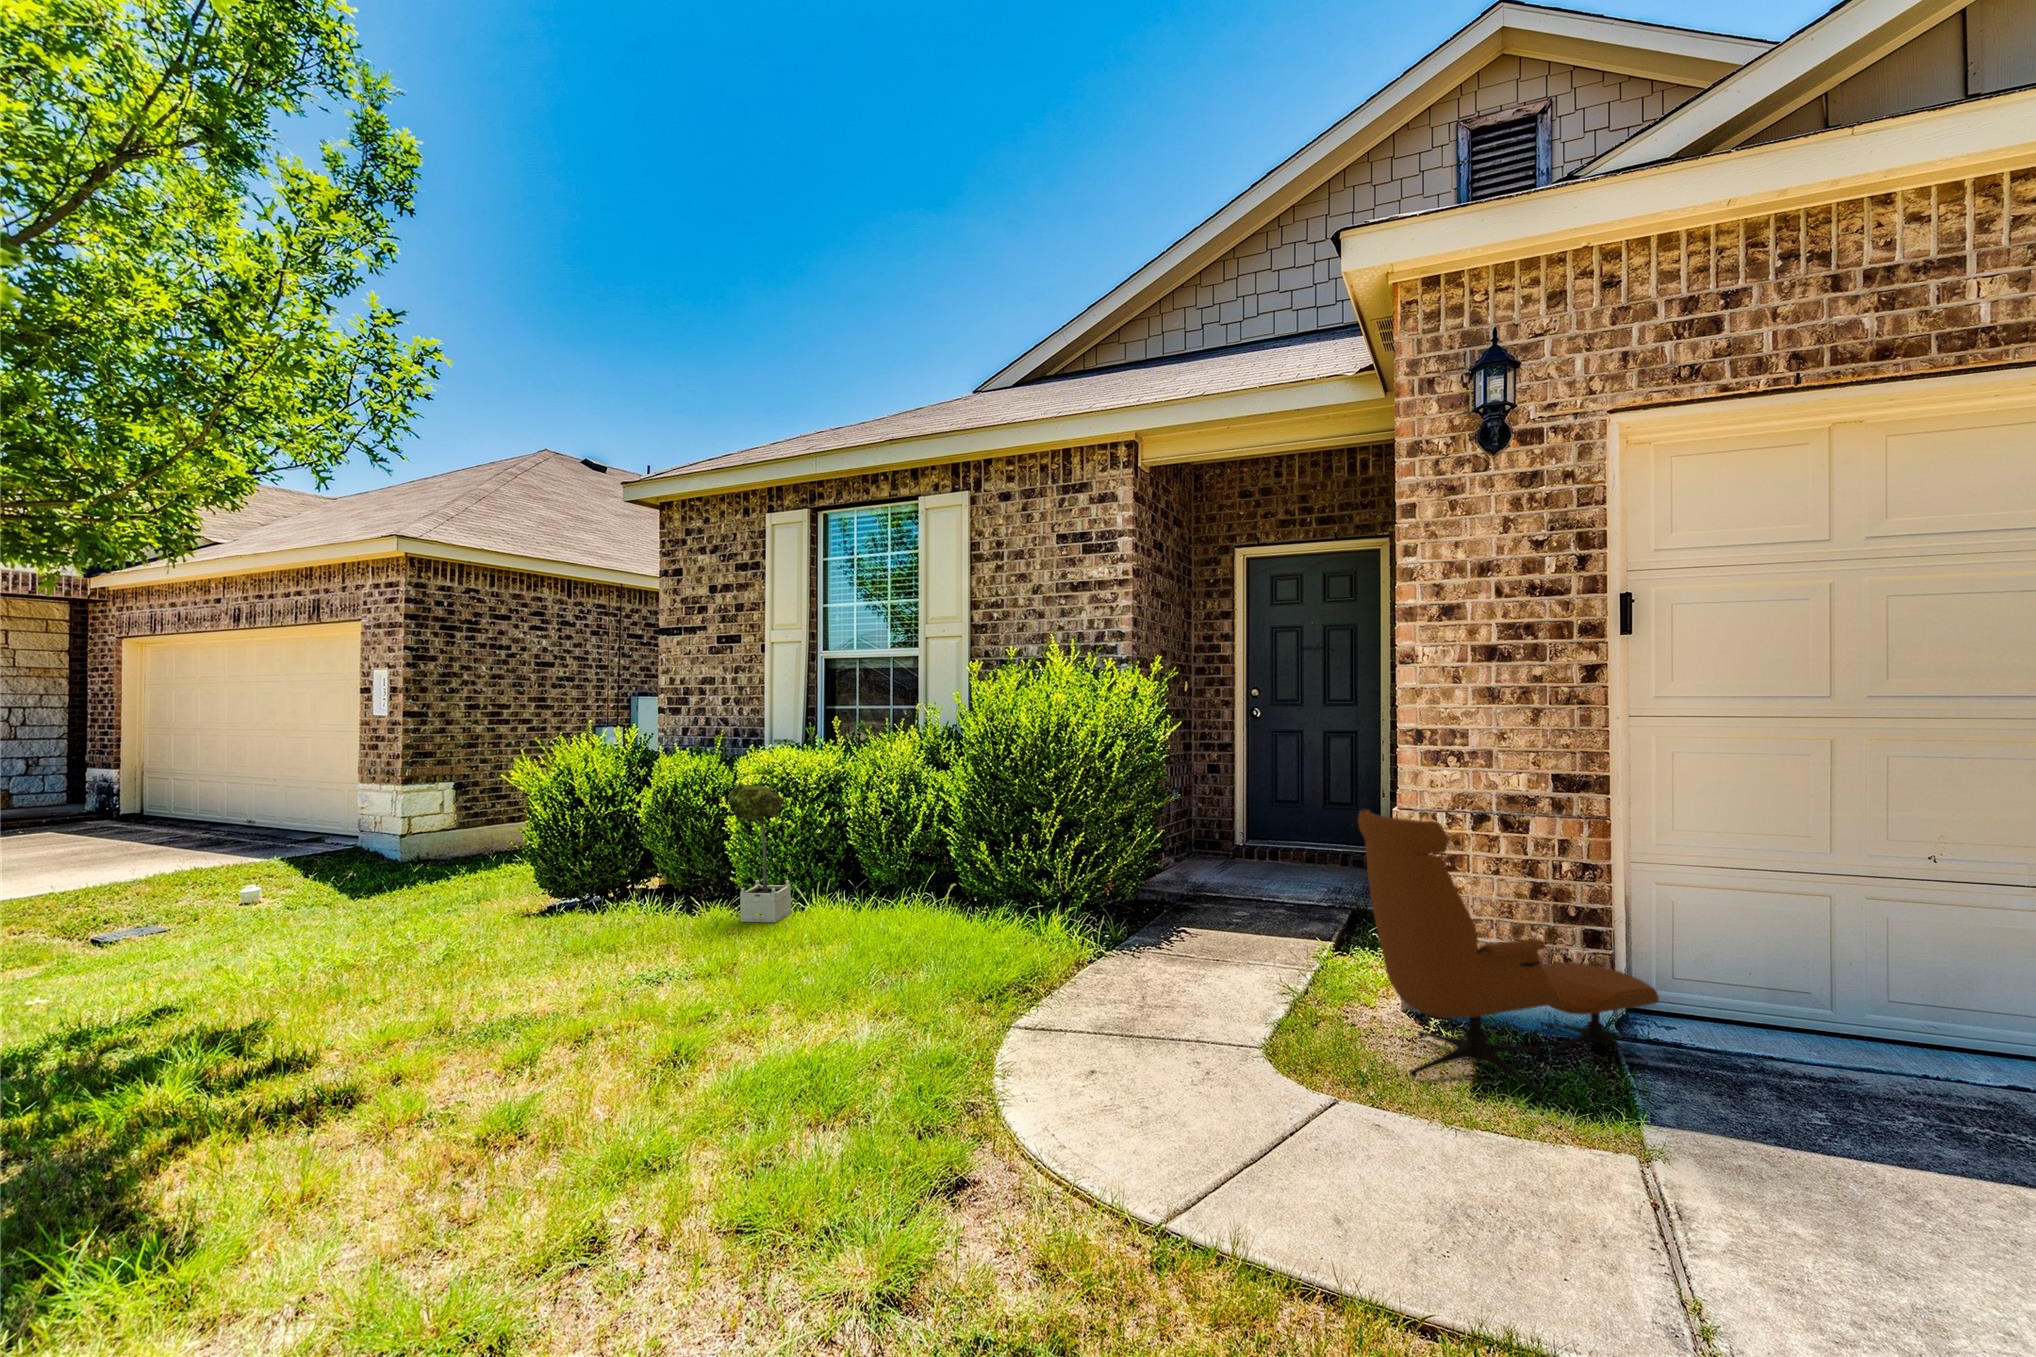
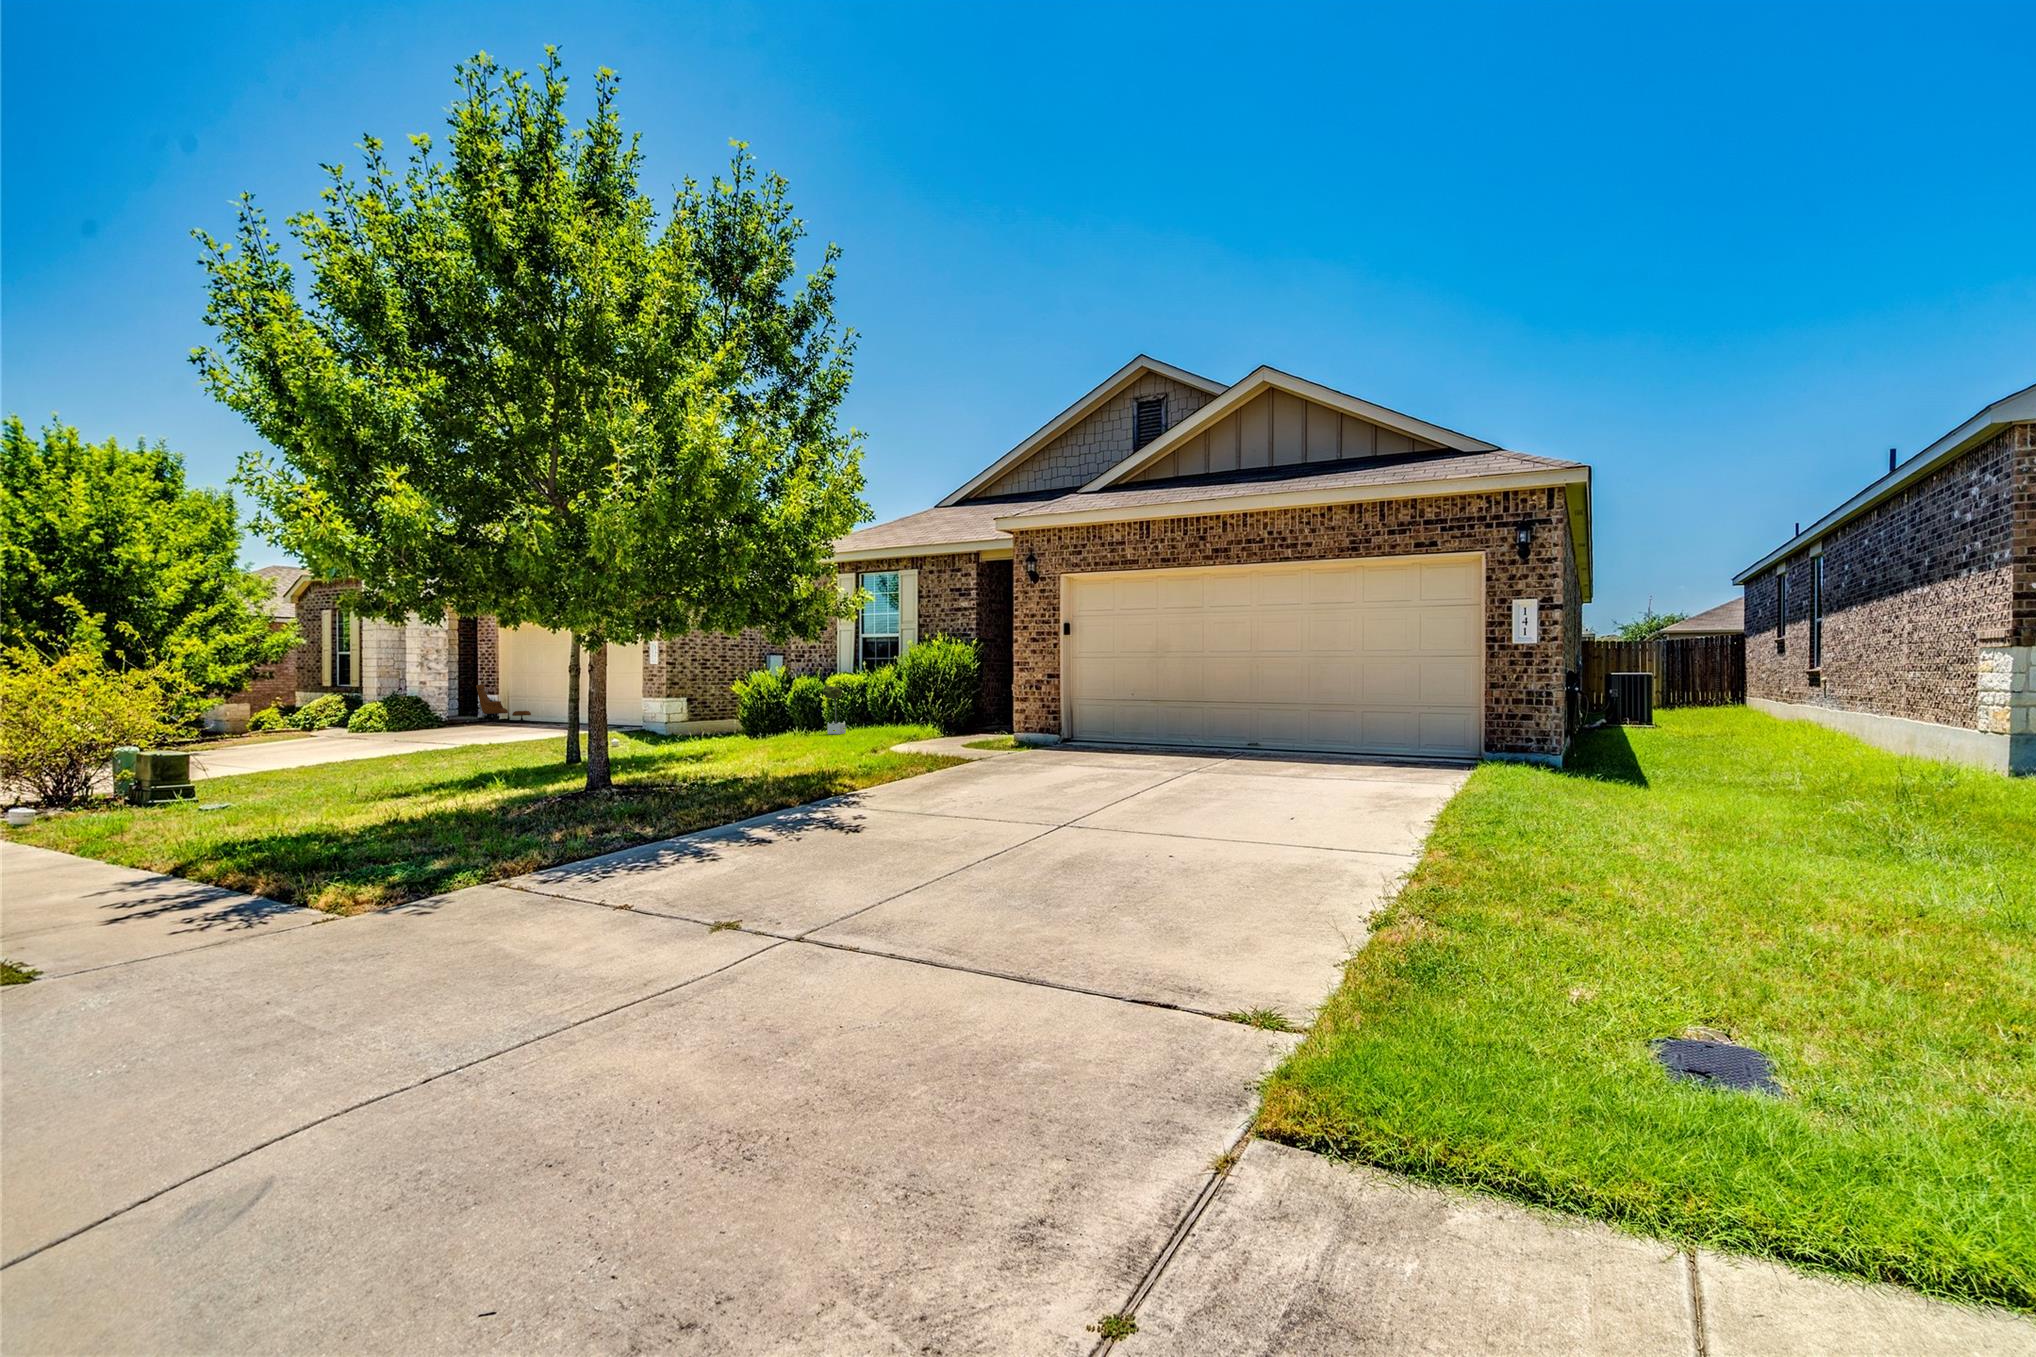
lounge chair: present [1358,810,1659,1099] -> present [476,685,531,723]

